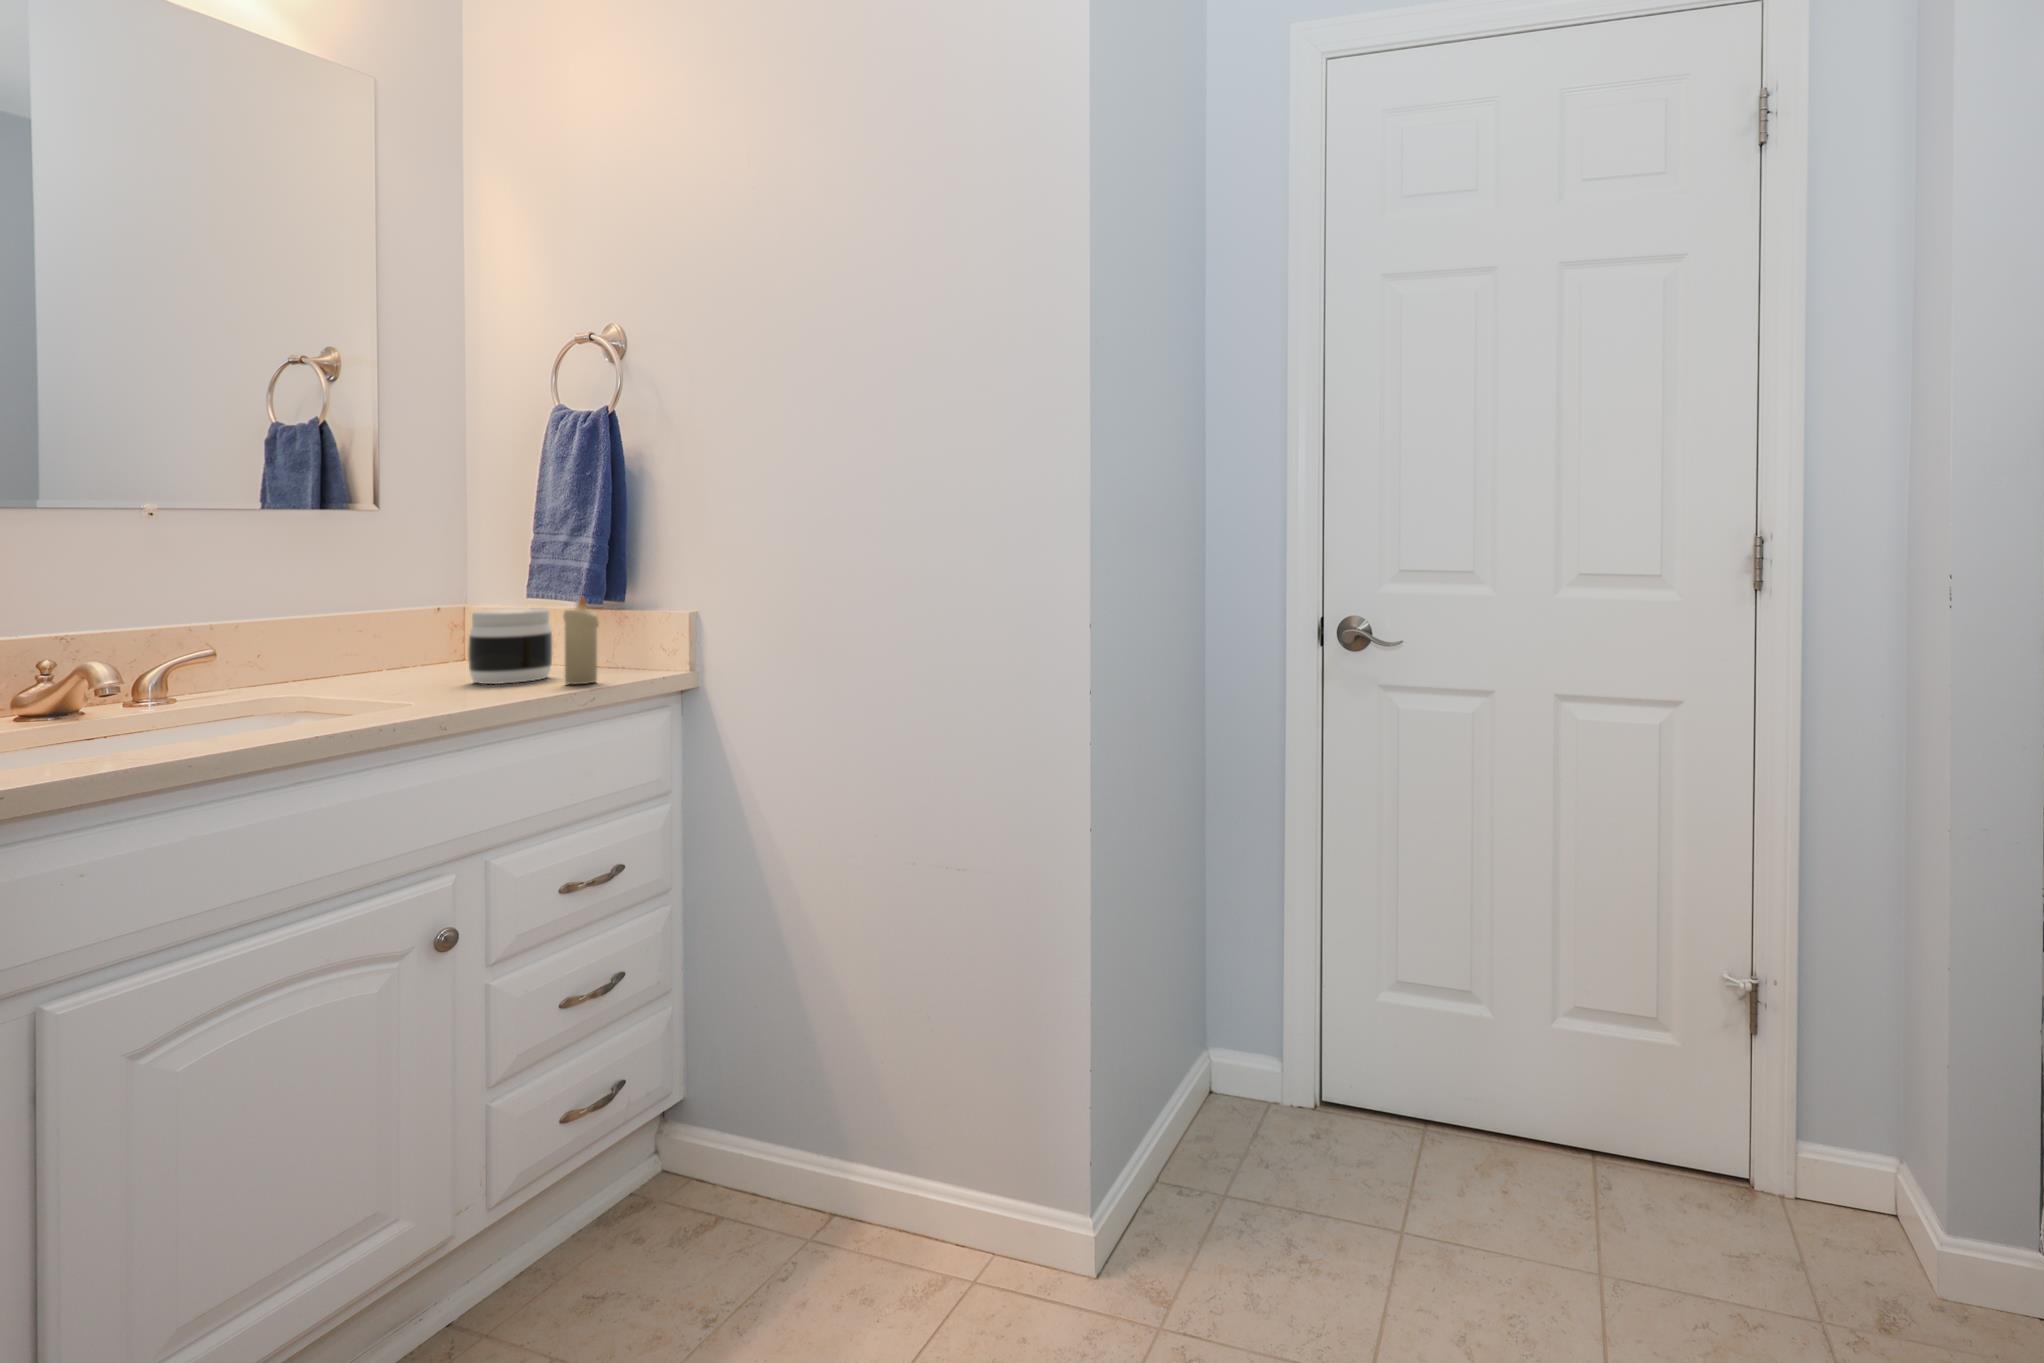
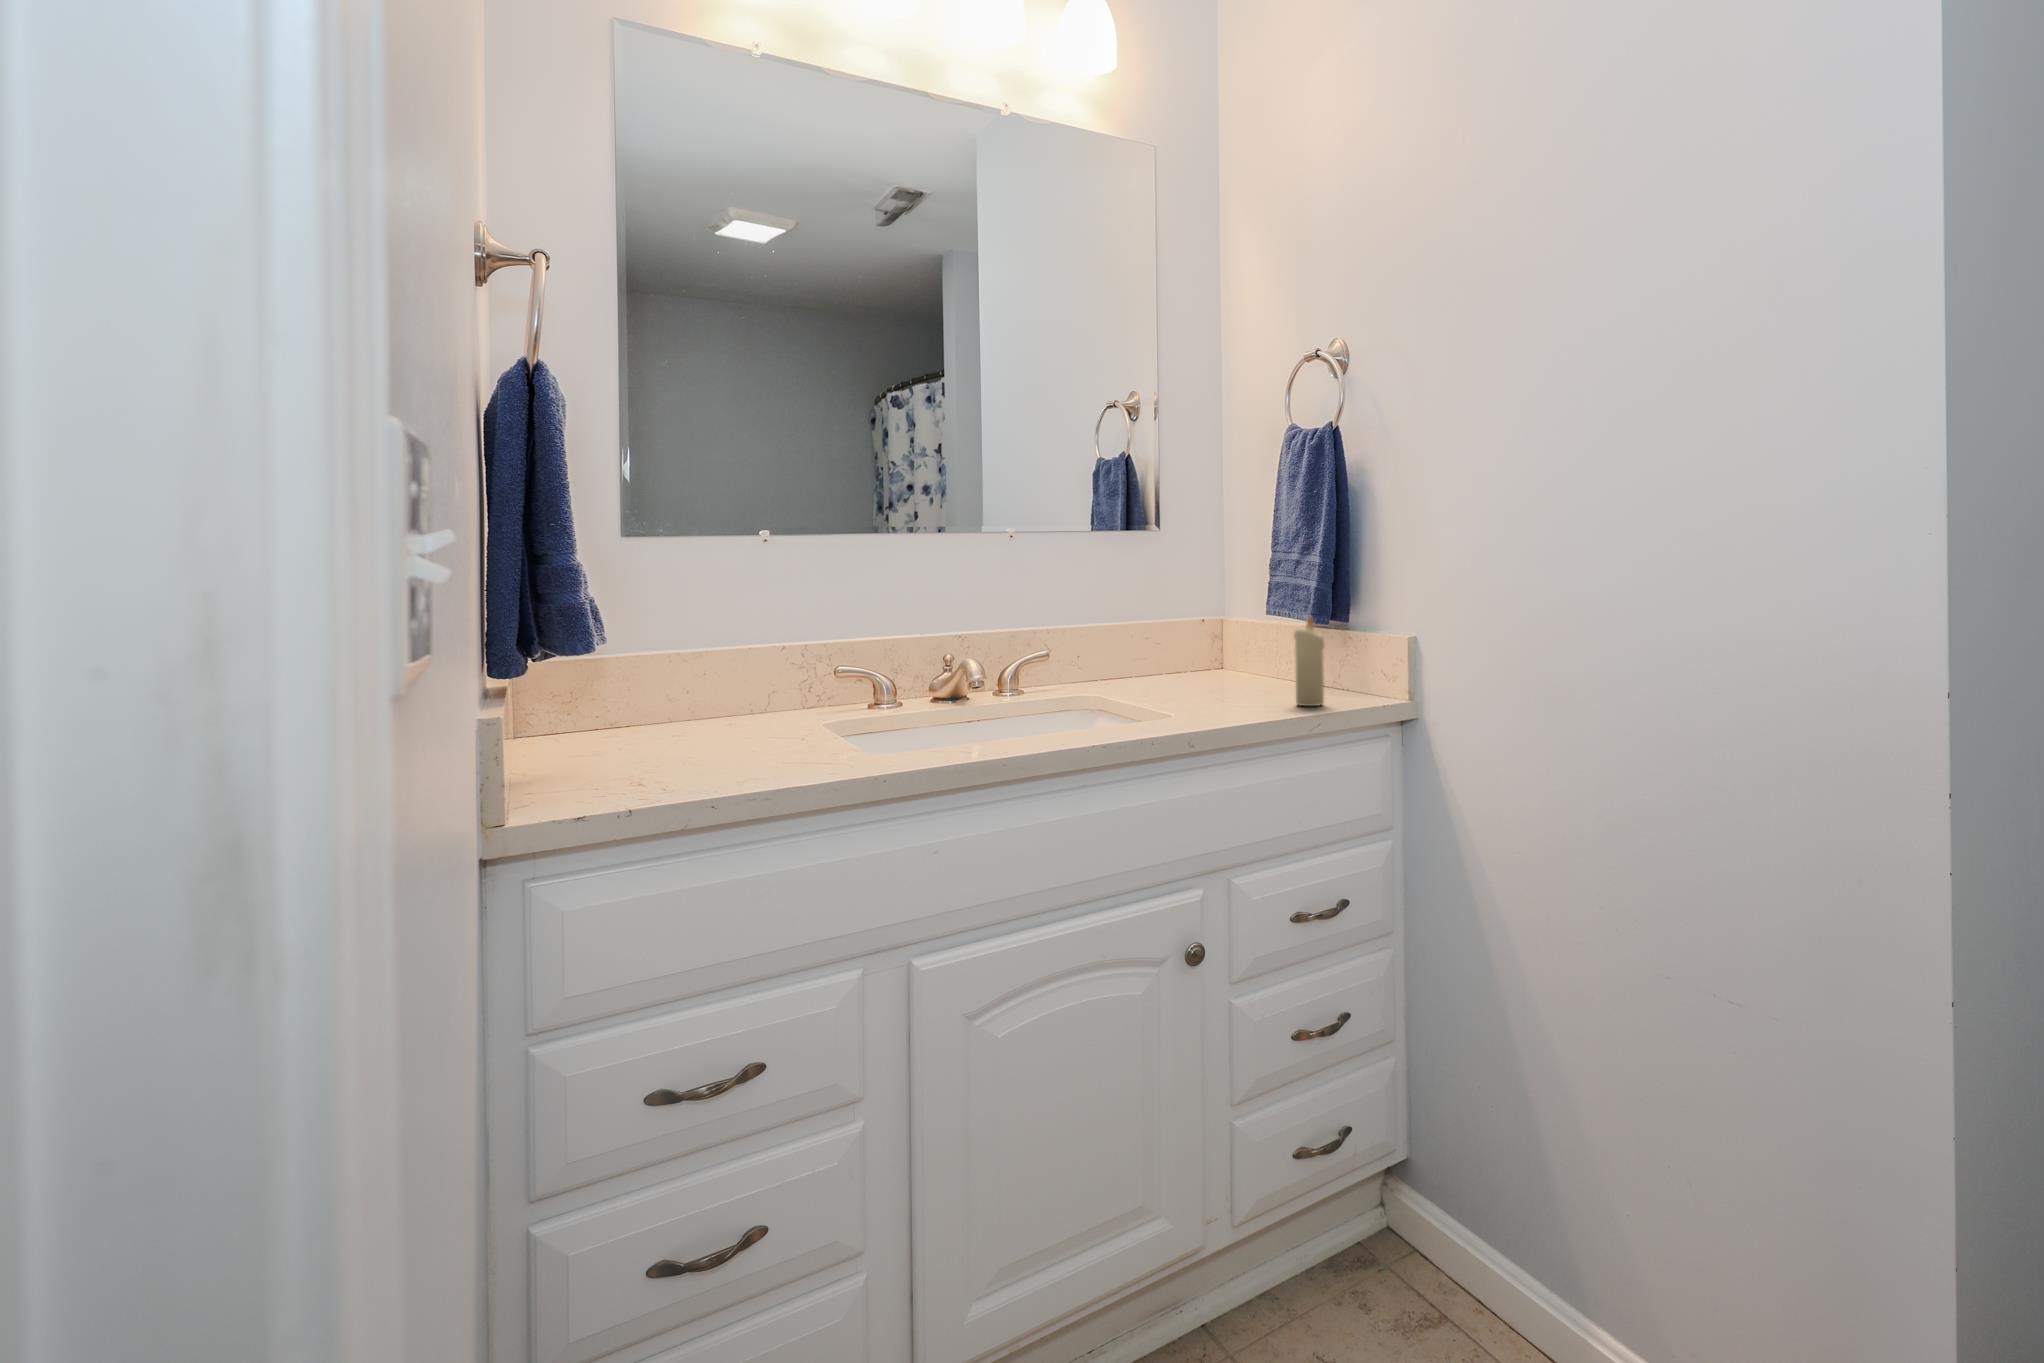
jar: present [468,608,553,684] -> none [1220,624,1287,698]

